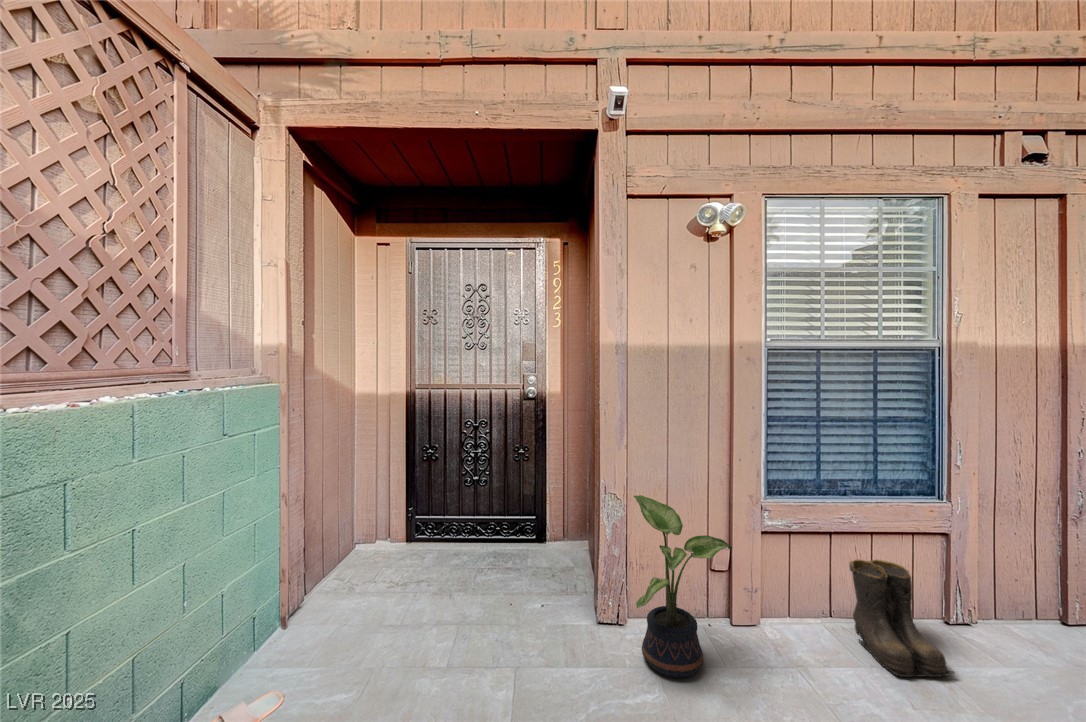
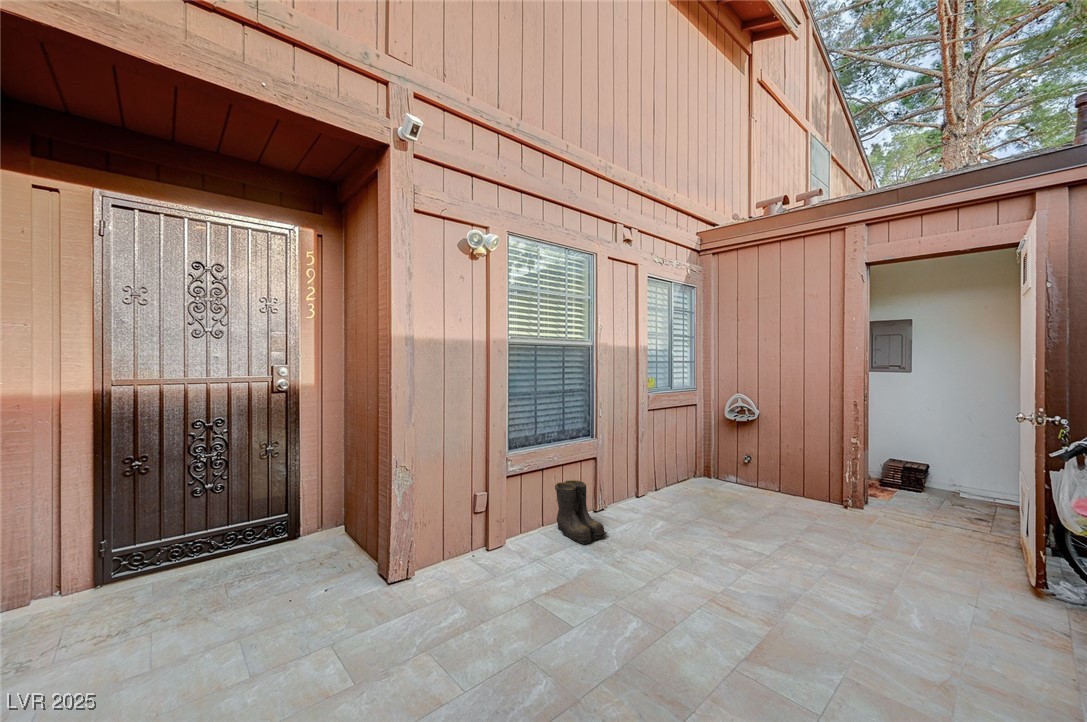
potted plant: present [634,495,732,678] -> none [420,463,498,595]

